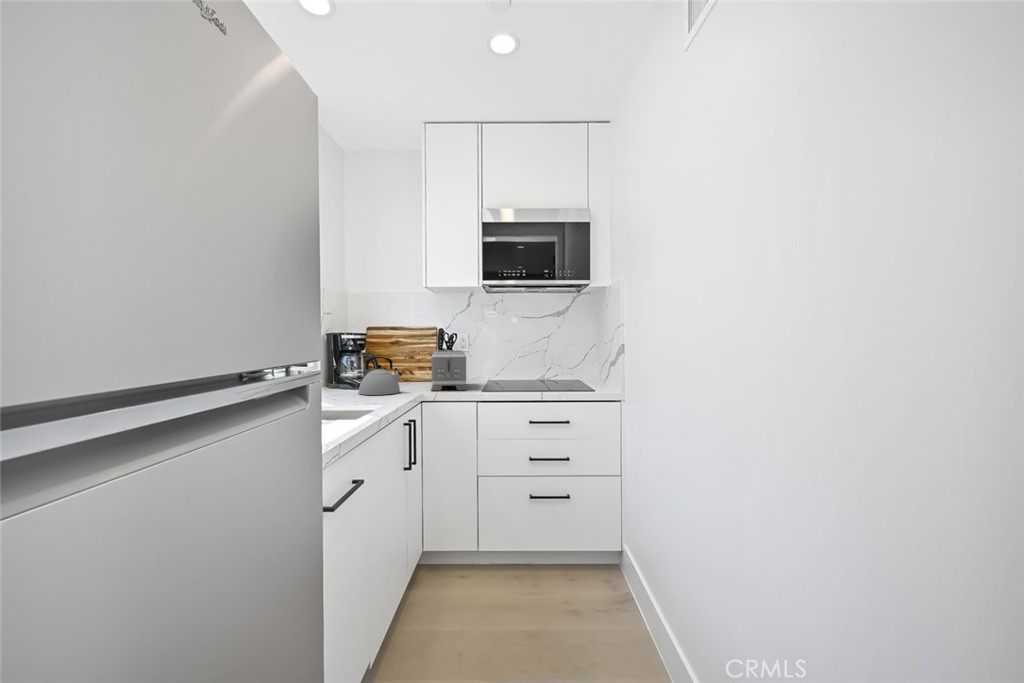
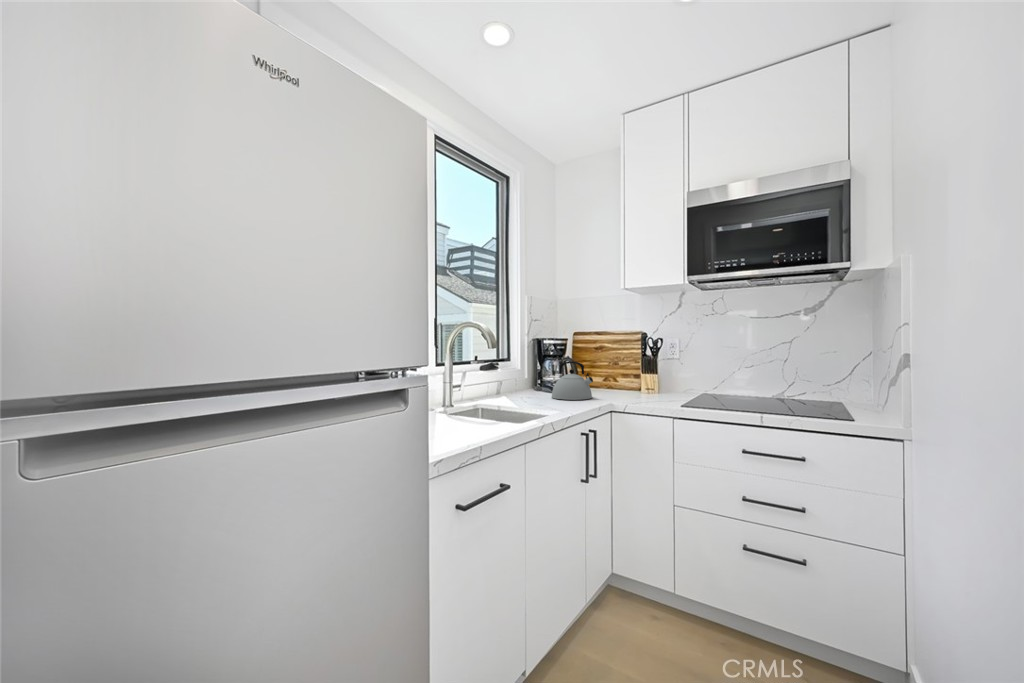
toaster: present [431,350,467,391] -> none [624,357,671,401]

